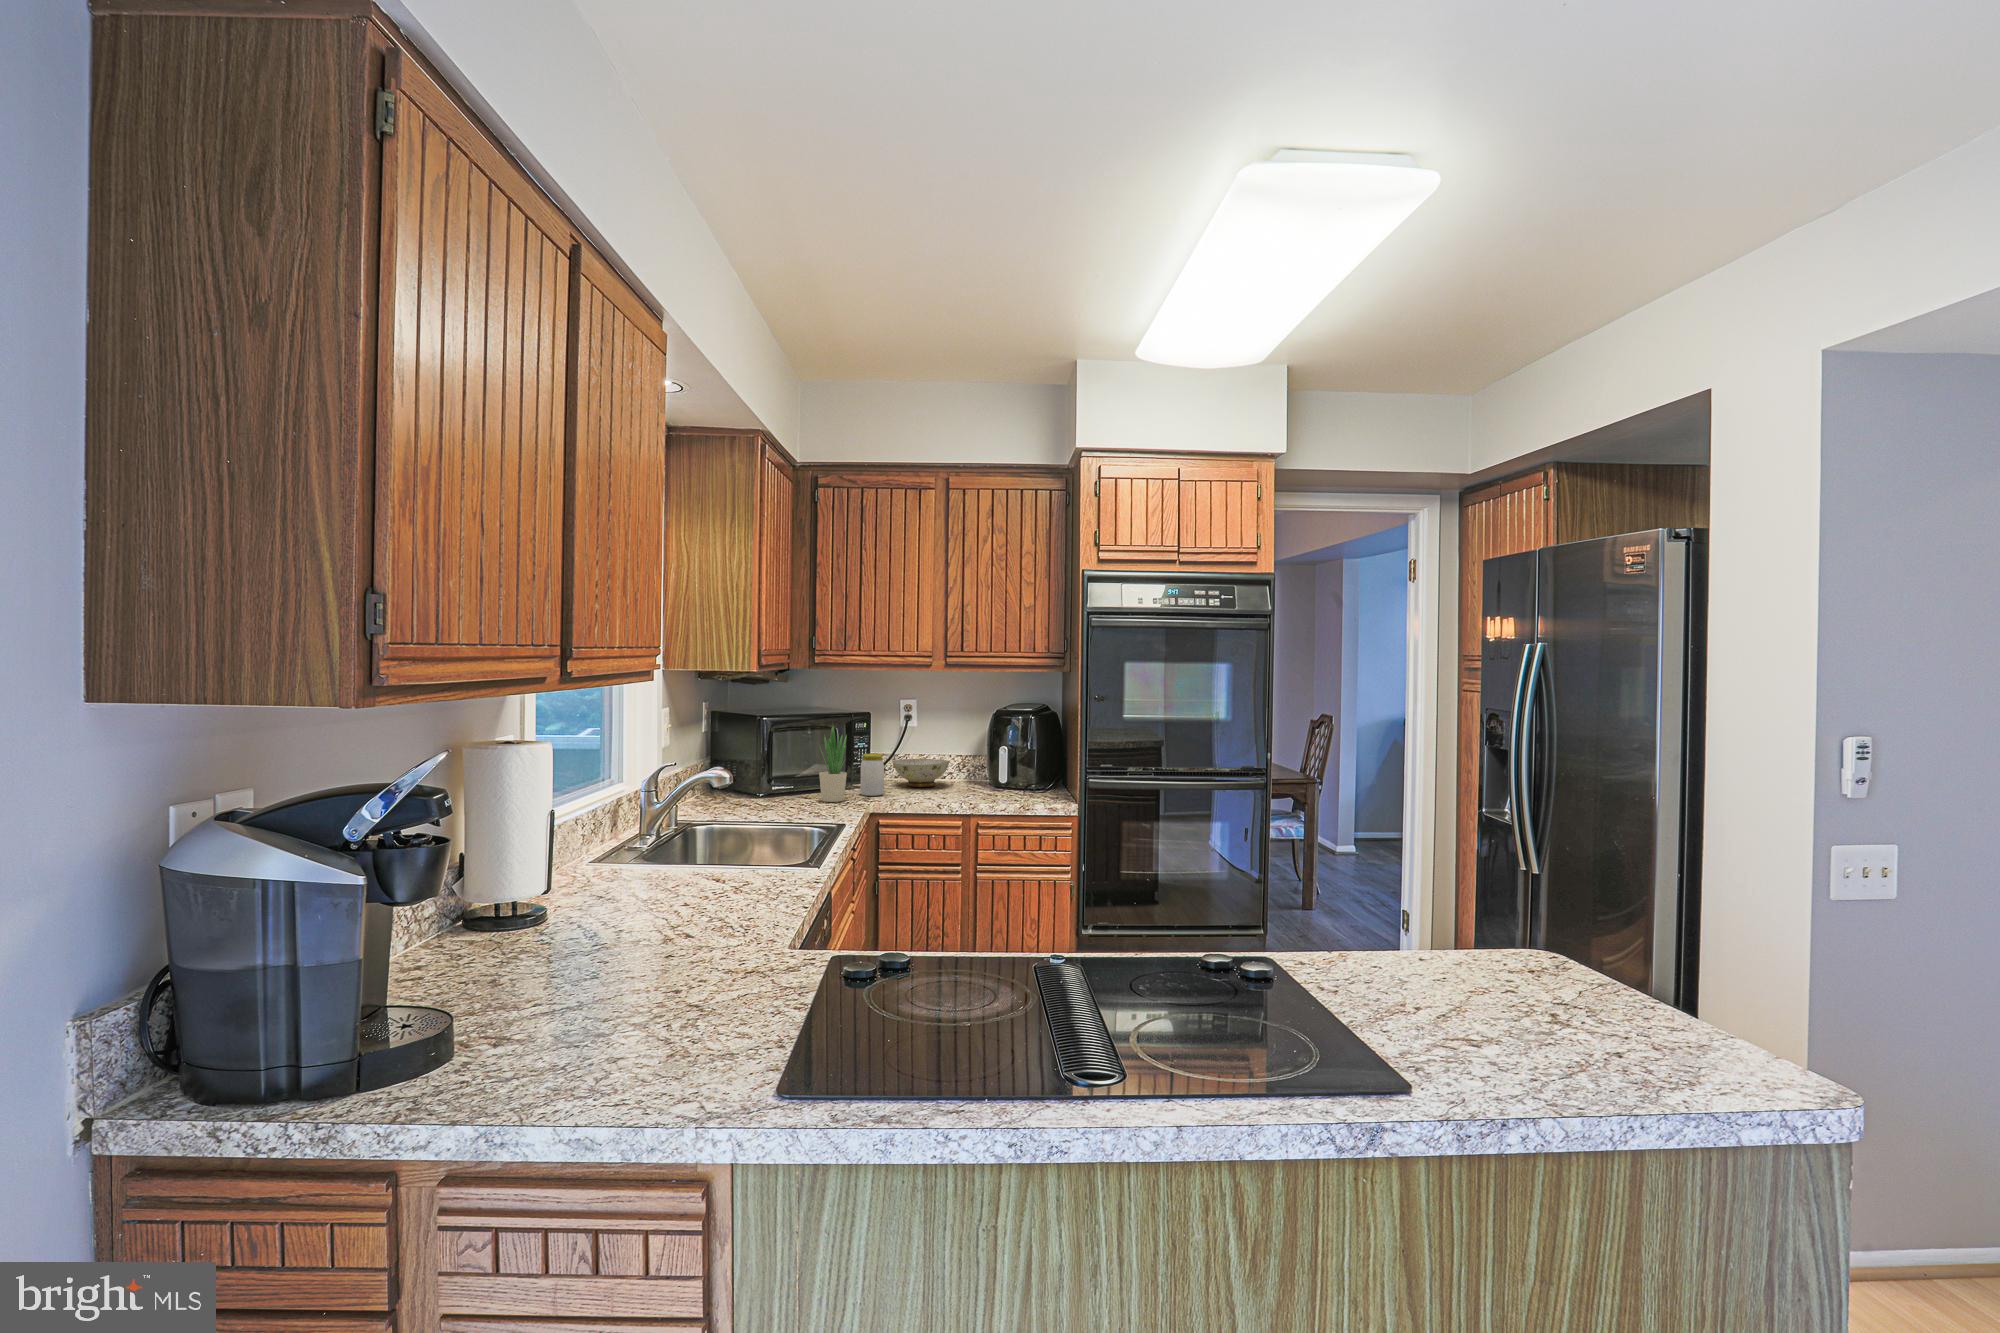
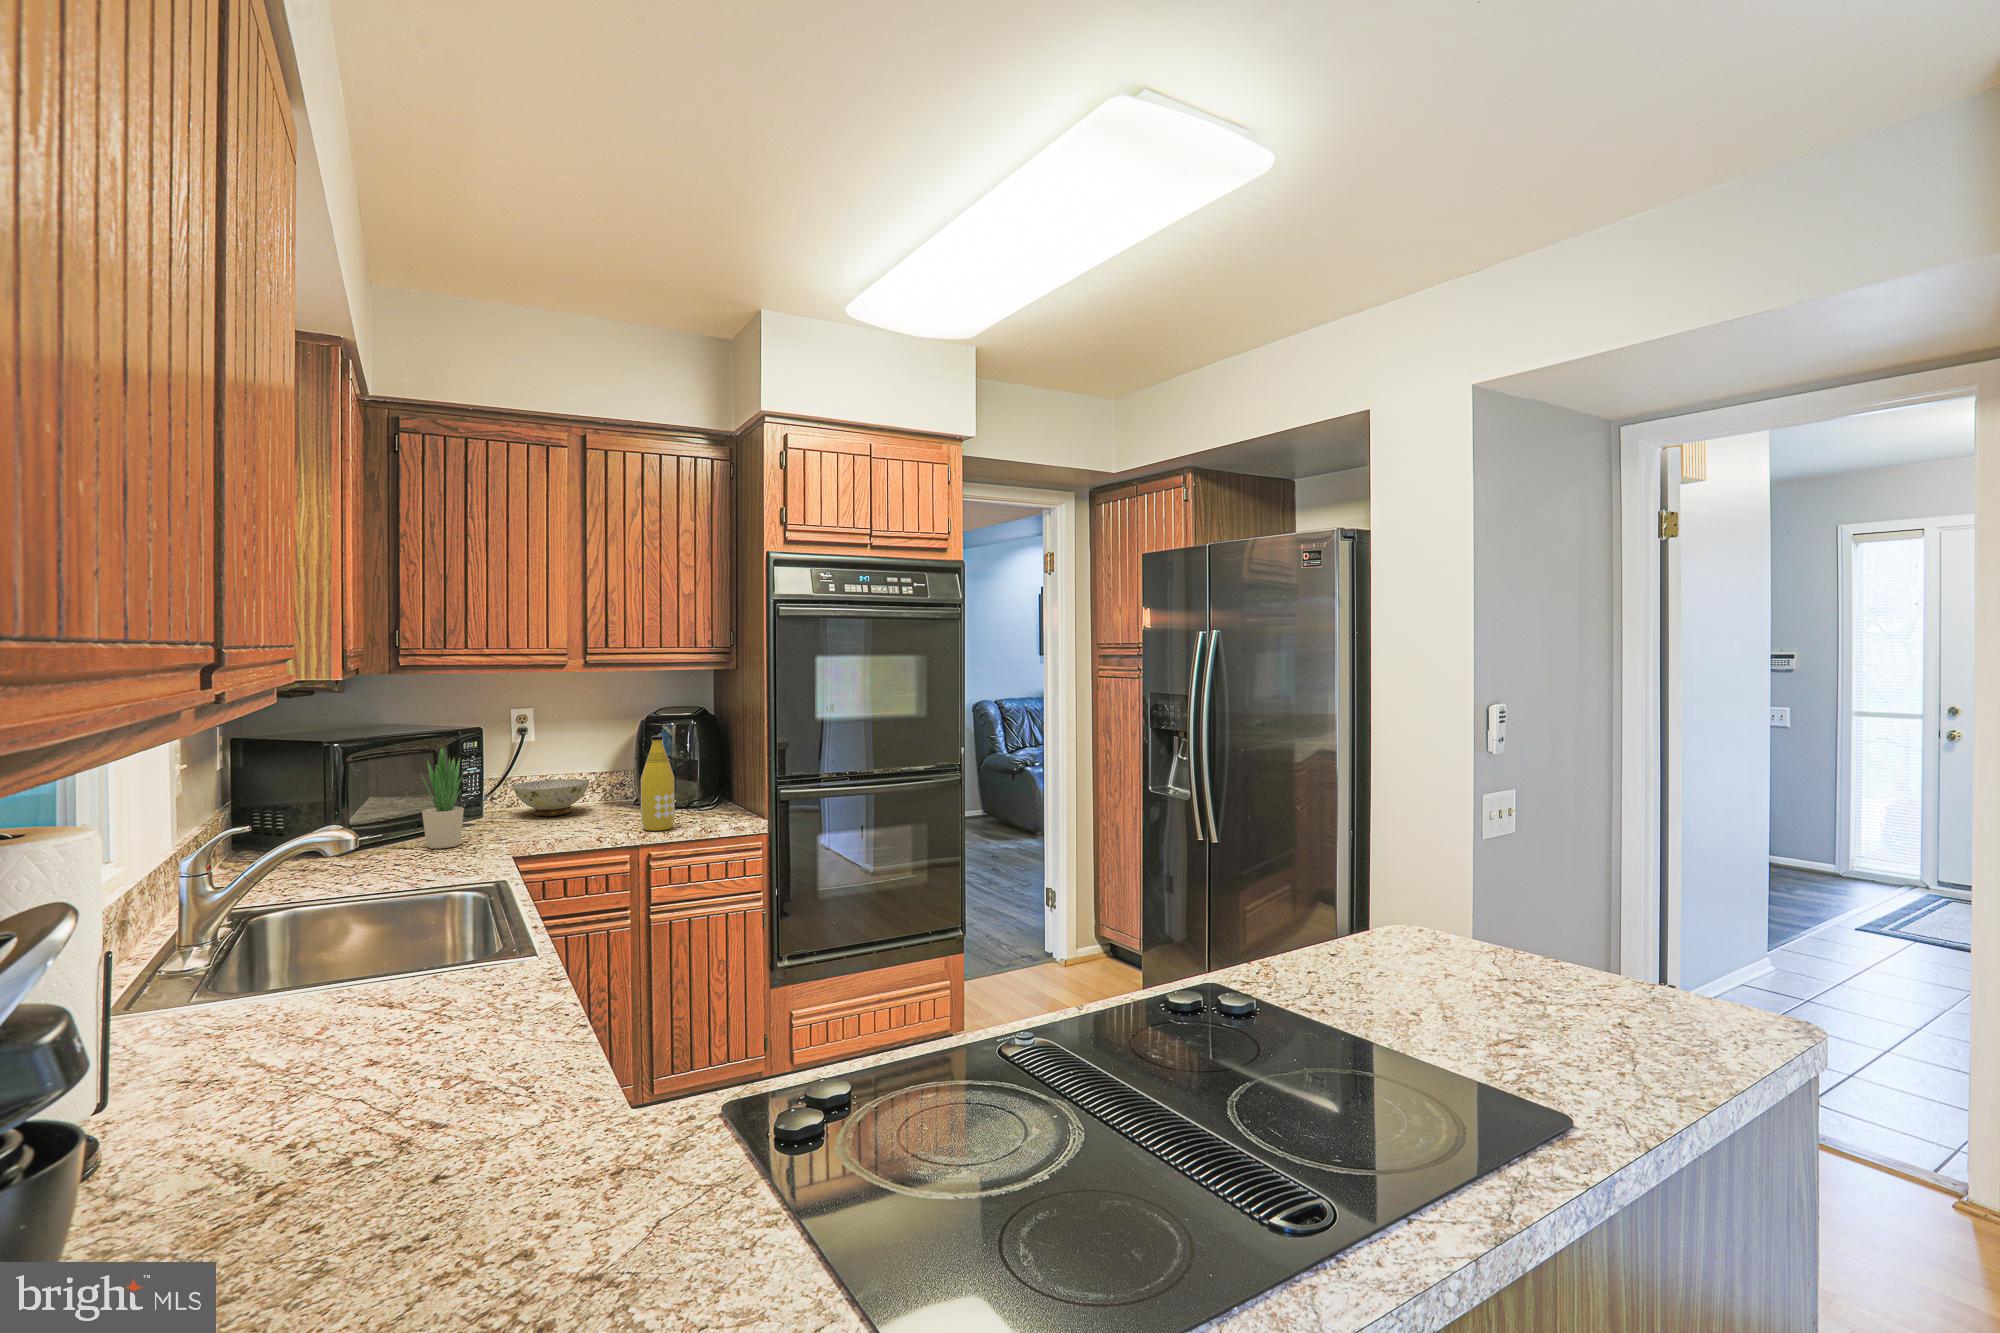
bottle: none [976,726,1003,805] -> present [641,736,675,831]
jar: present [860,754,884,796] -> none [477,779,511,834]

